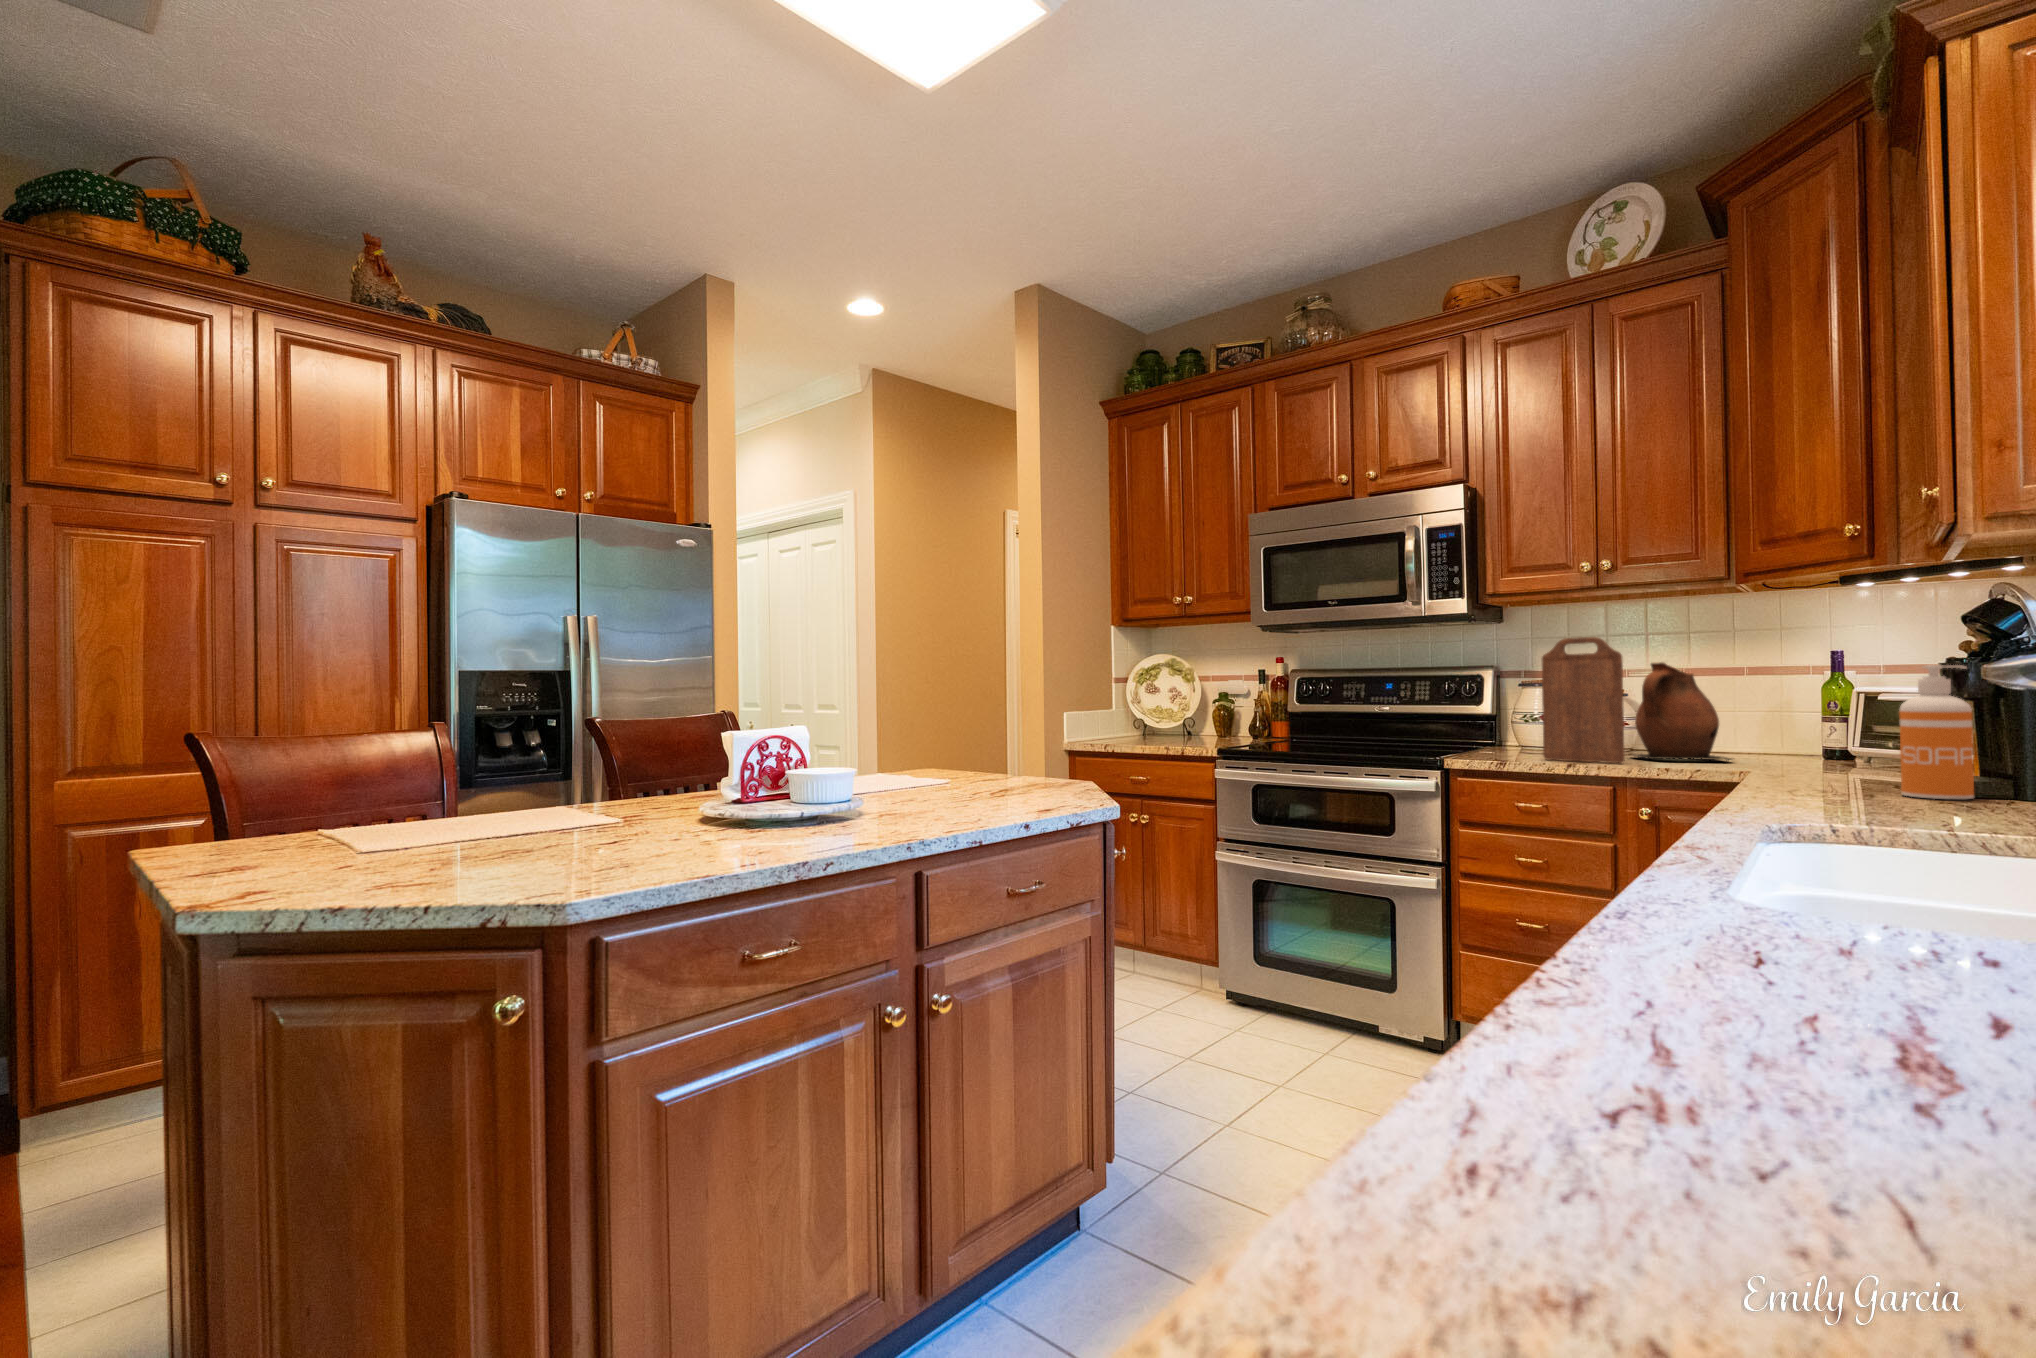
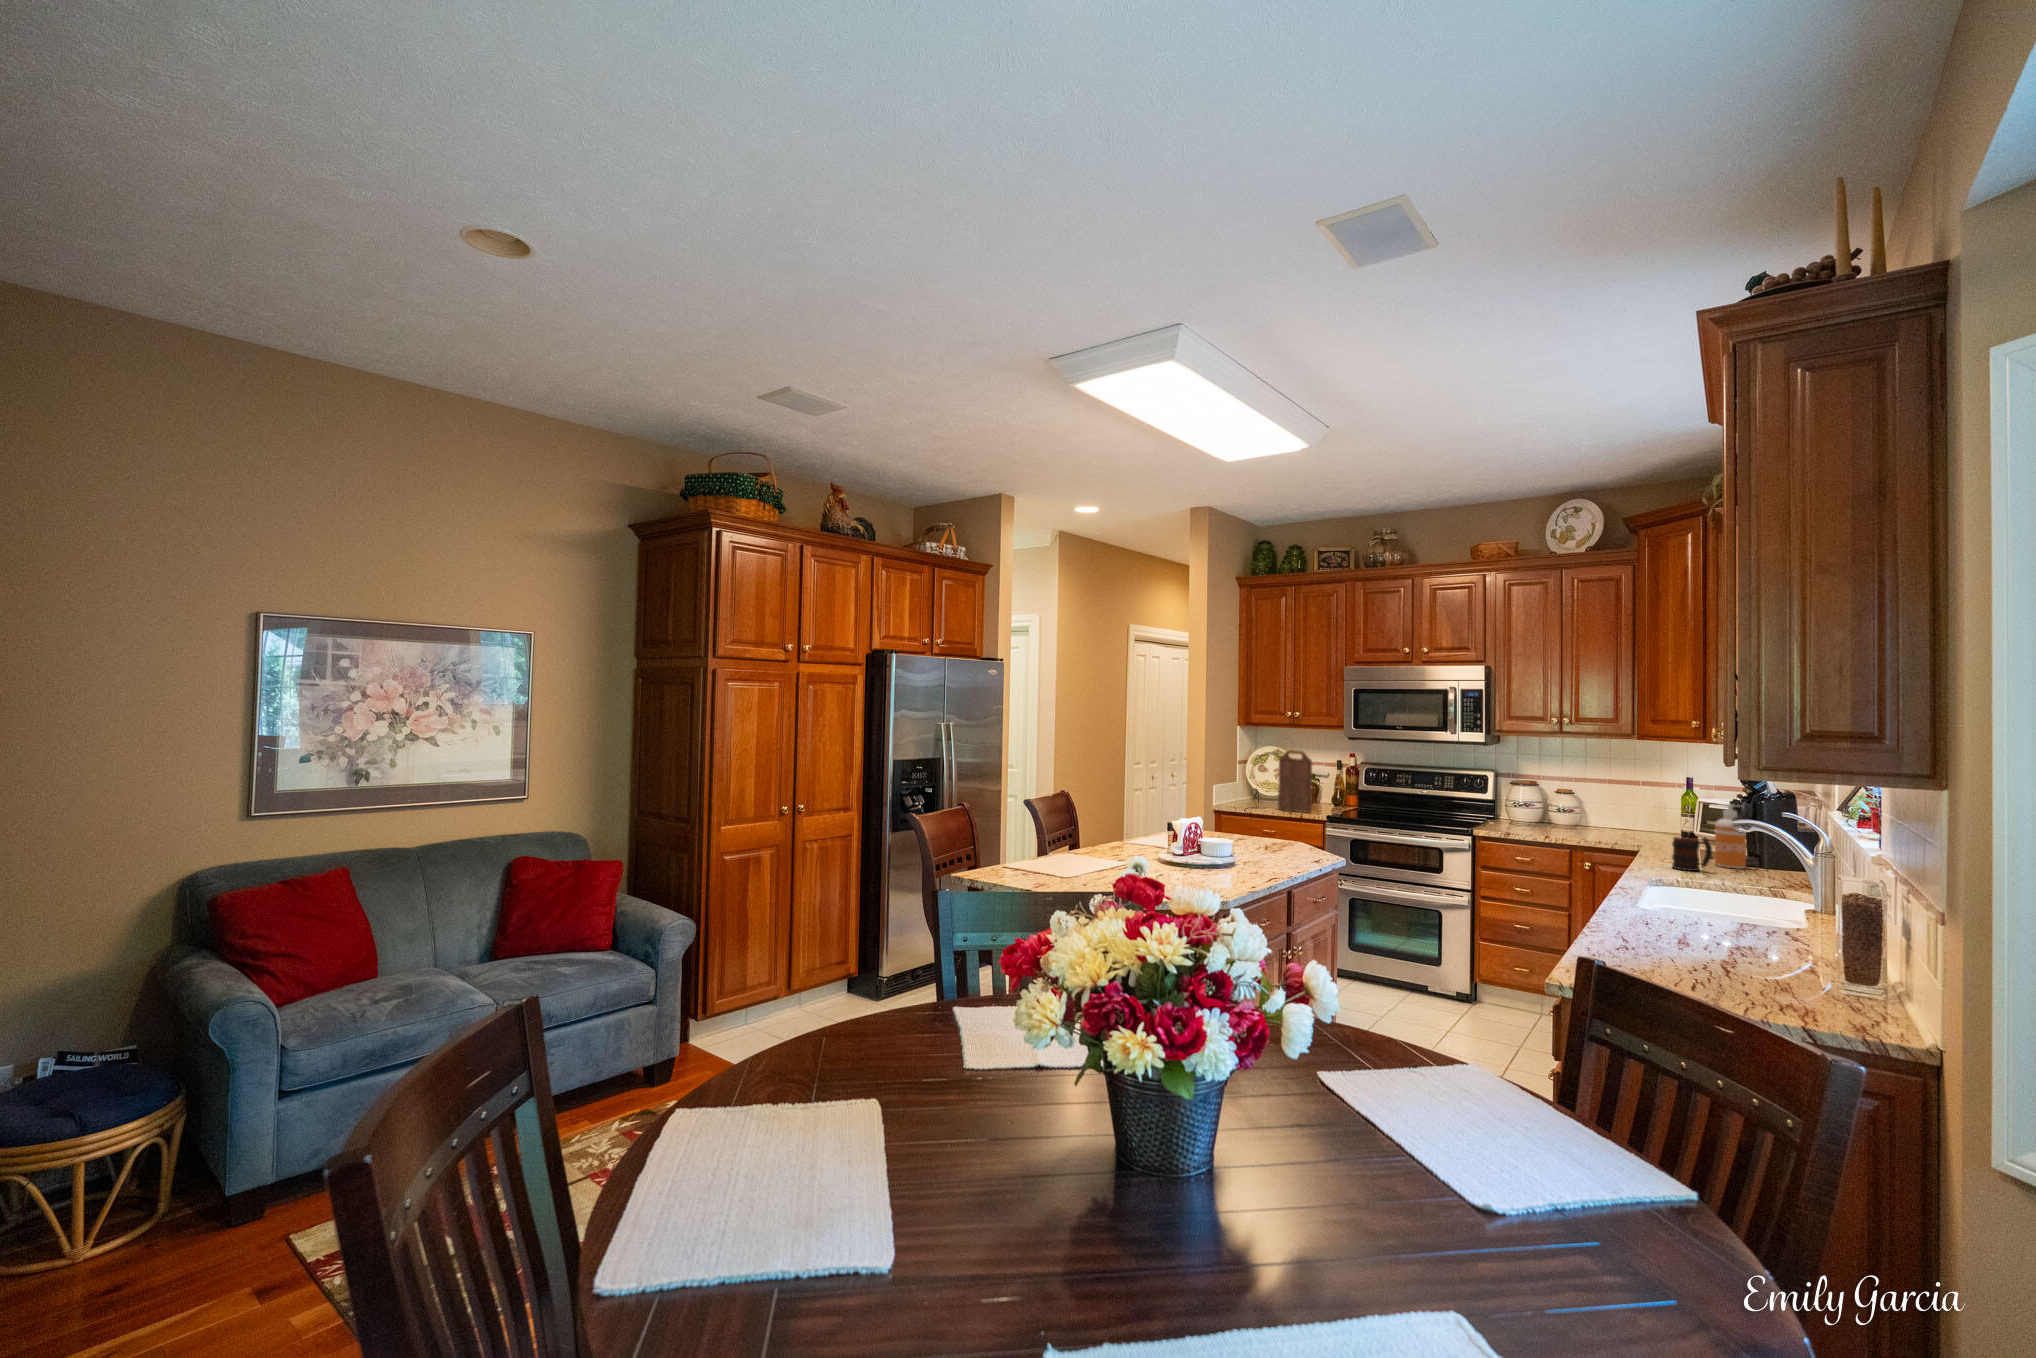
cutting board: present [1542,637,1625,763] -> present [1278,750,1312,813]
ceramic pitcher: present [1633,662,1731,761] -> none [1574,779,1635,838]
mug: none [1805,732,1899,805] -> present [1672,837,1712,871]

